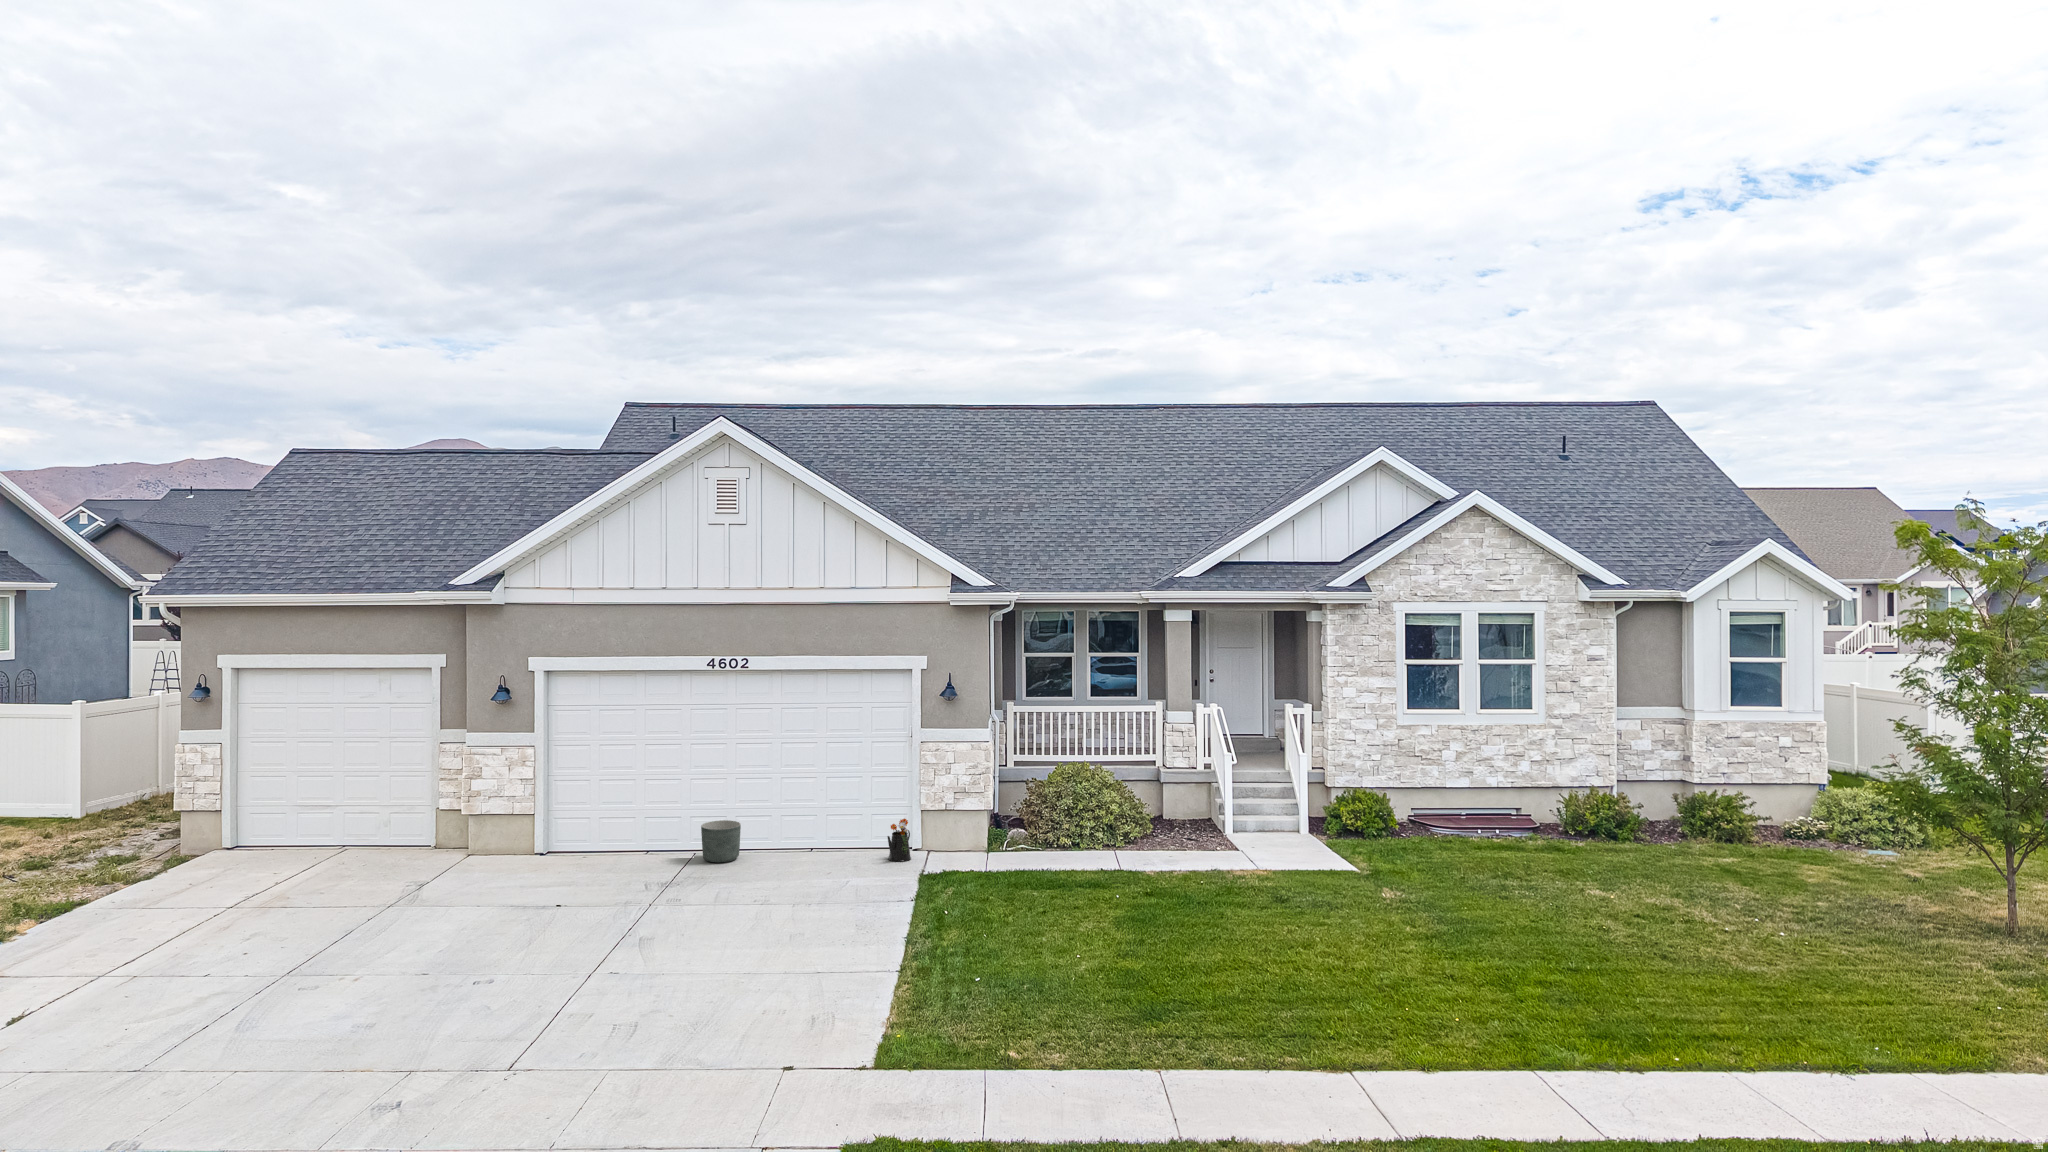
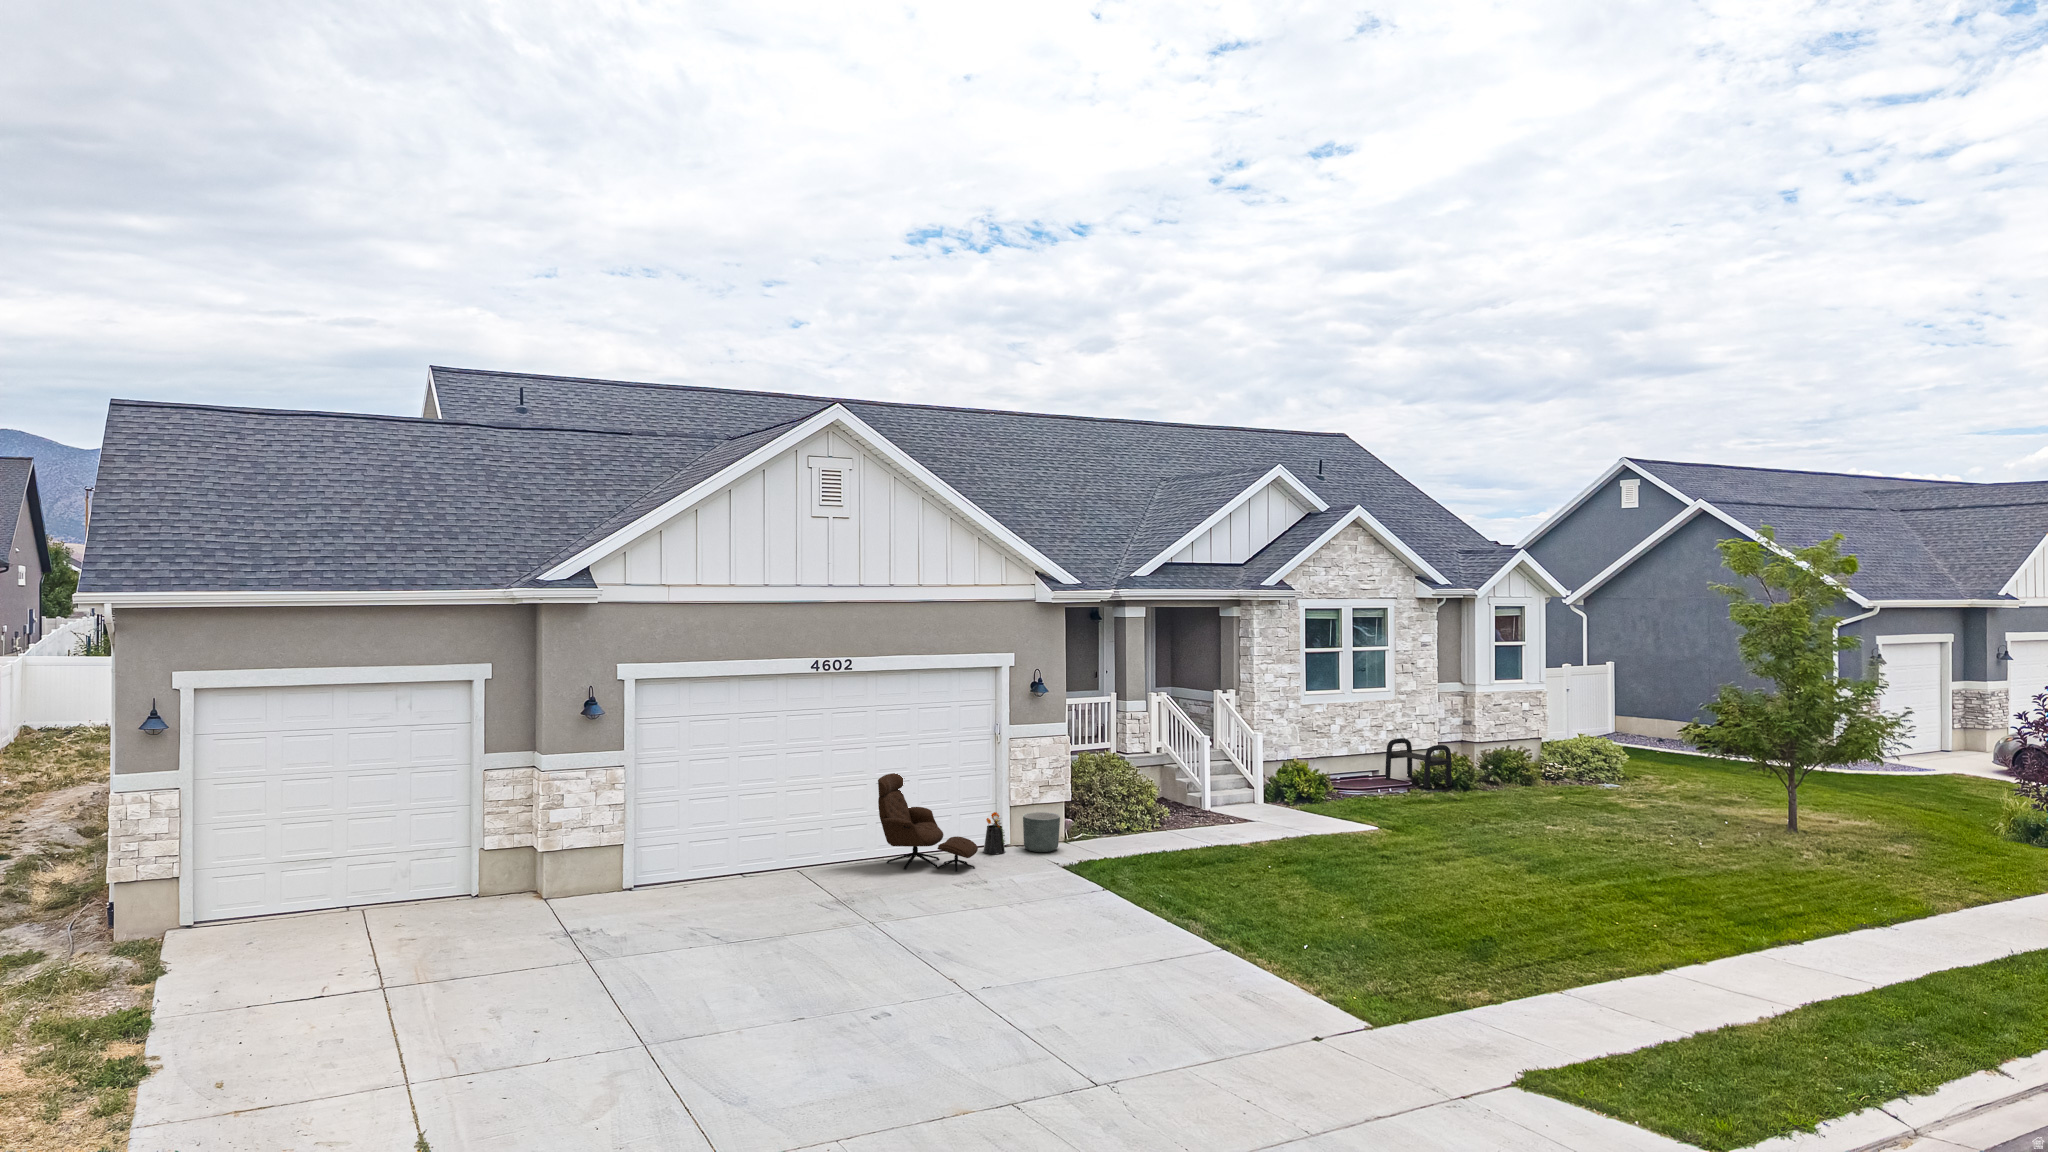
lounge chair: none [767,771,857,875] -> present [878,773,978,872]
bench: none [1529,774,1602,839] -> present [1385,738,1452,788]
planter: present [701,820,741,863] -> present [1023,812,1060,852]

